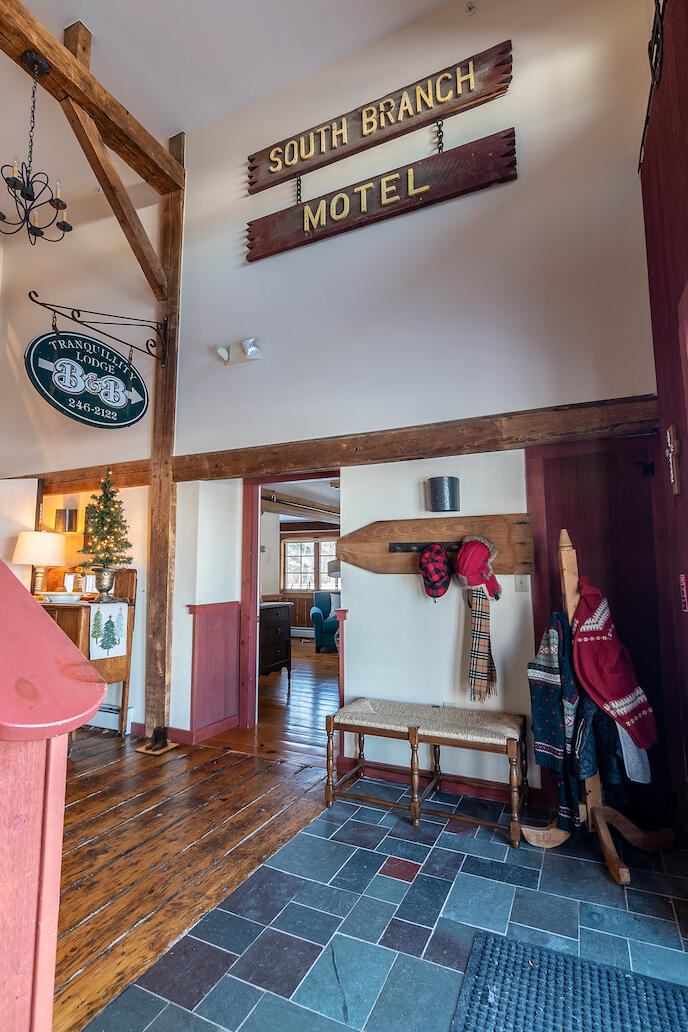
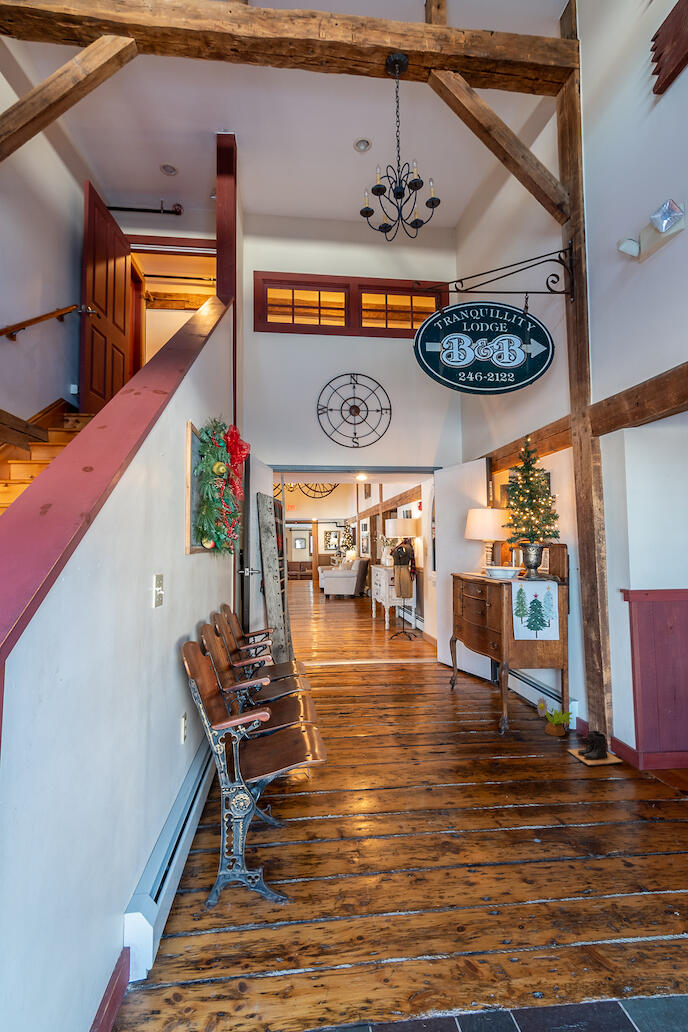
decorative plant: none [99,710,132,744] -> present [537,697,573,736]

